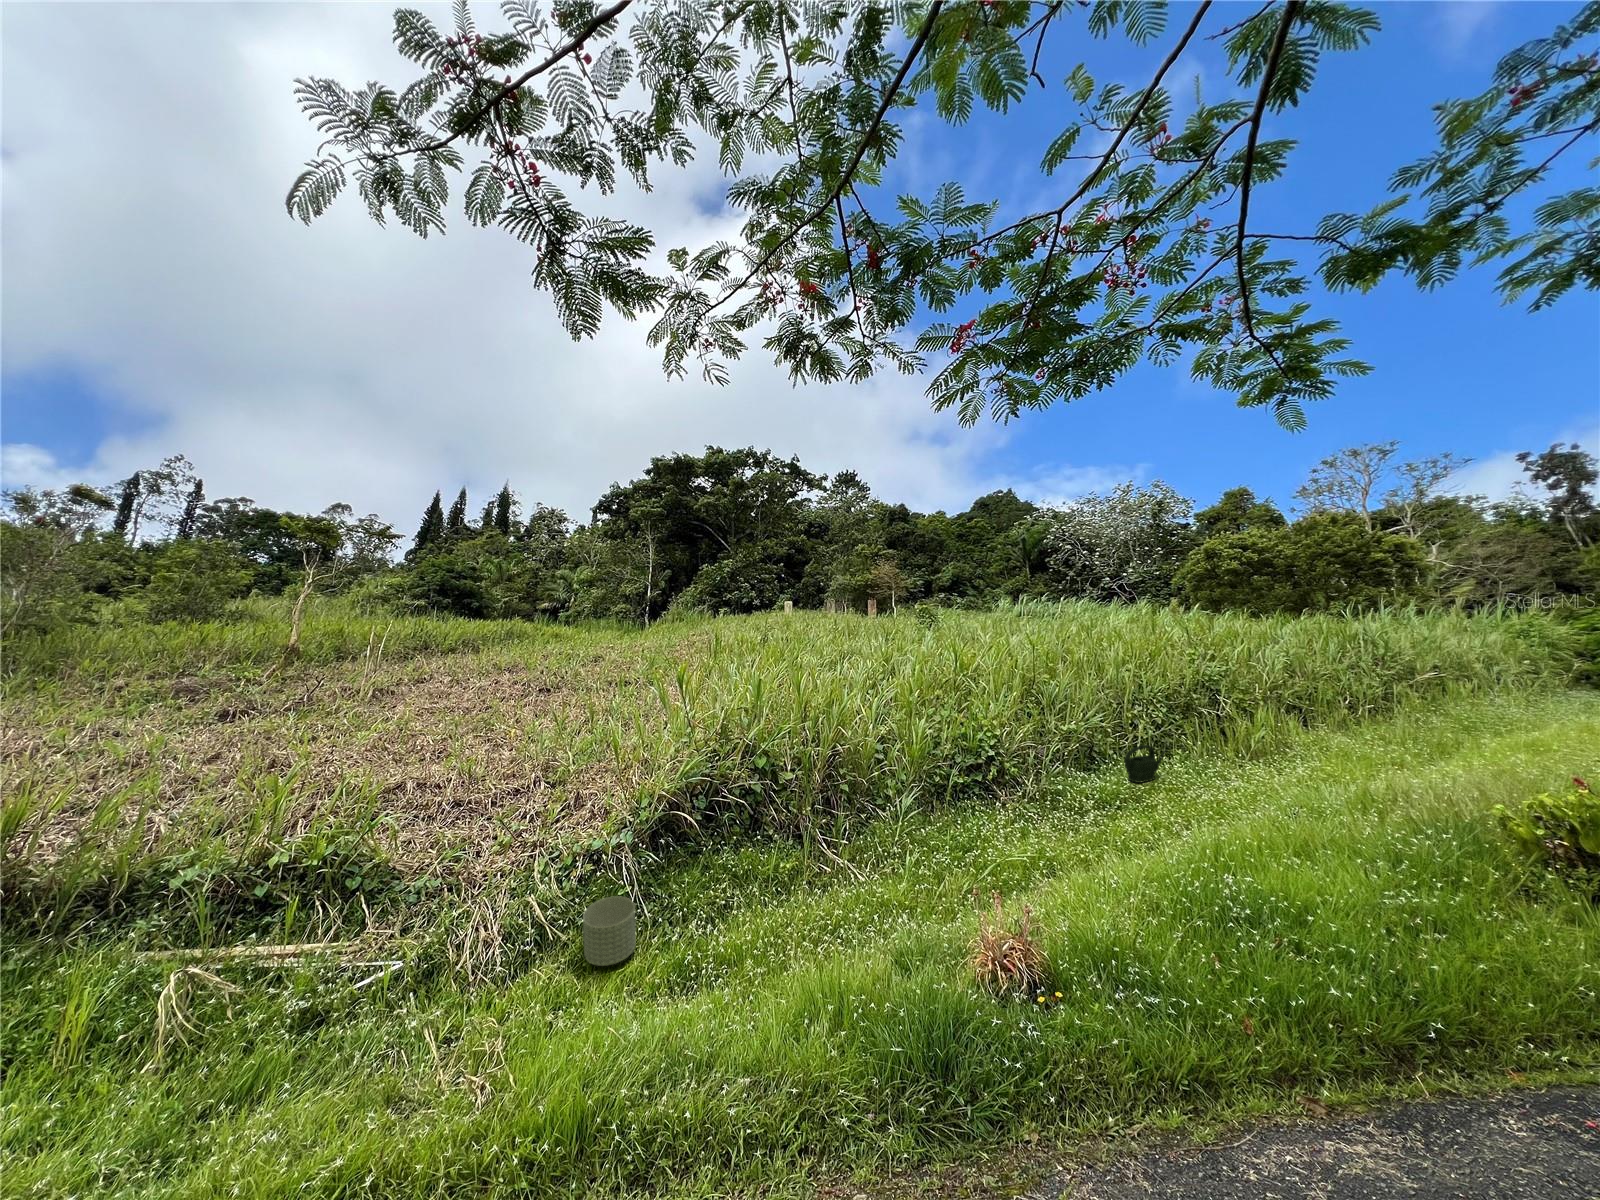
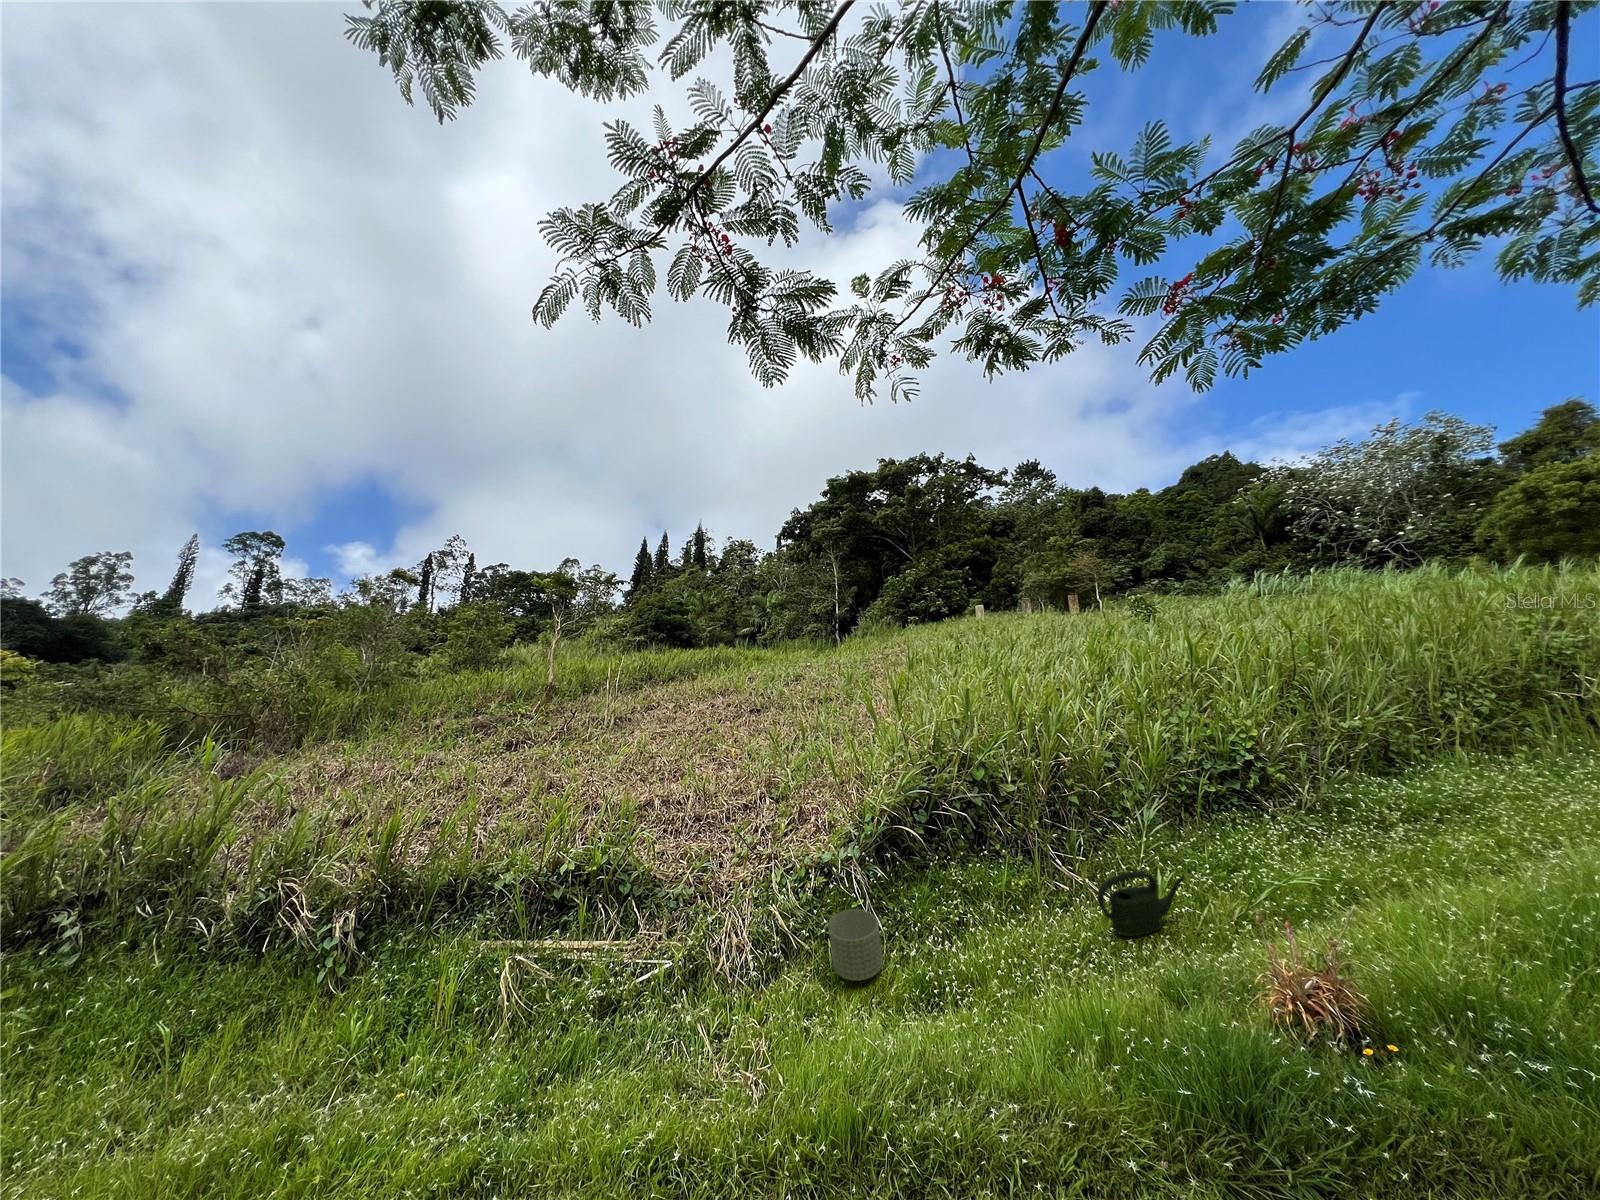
watering can: present [1124,745,1167,783] -> present [1097,871,1185,936]

